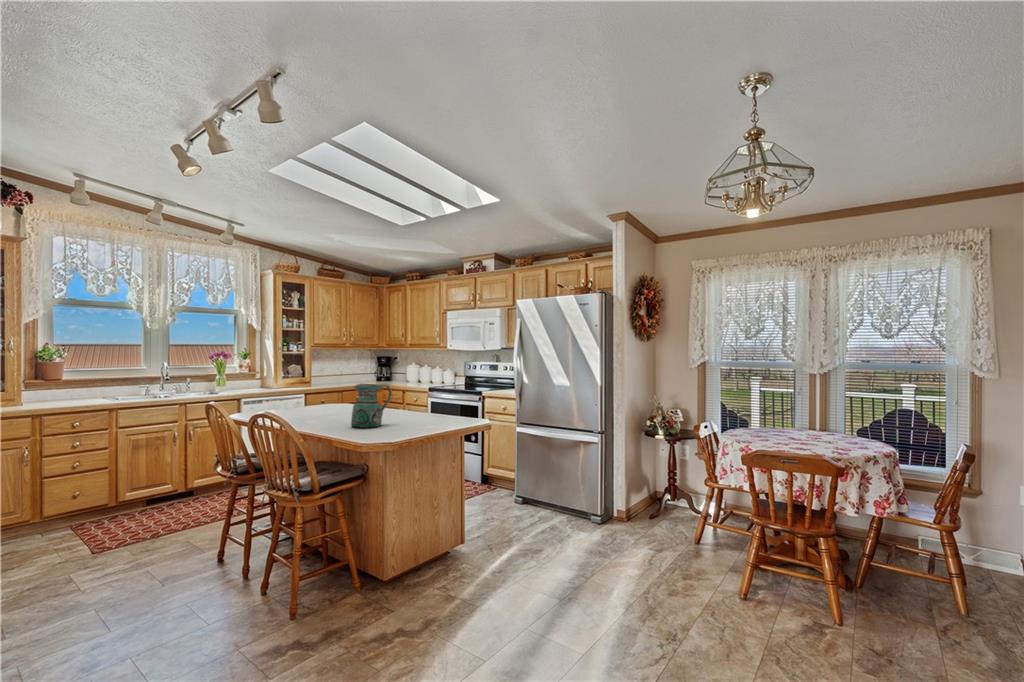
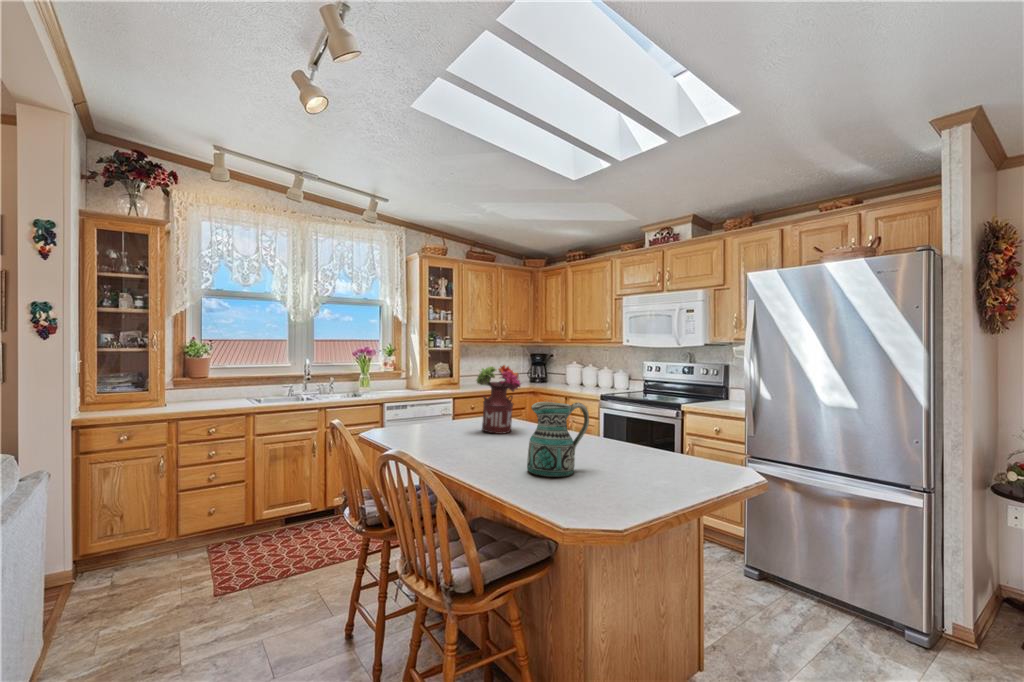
flower arrangement: none [320,363,355,411] -> present [476,365,521,434]

